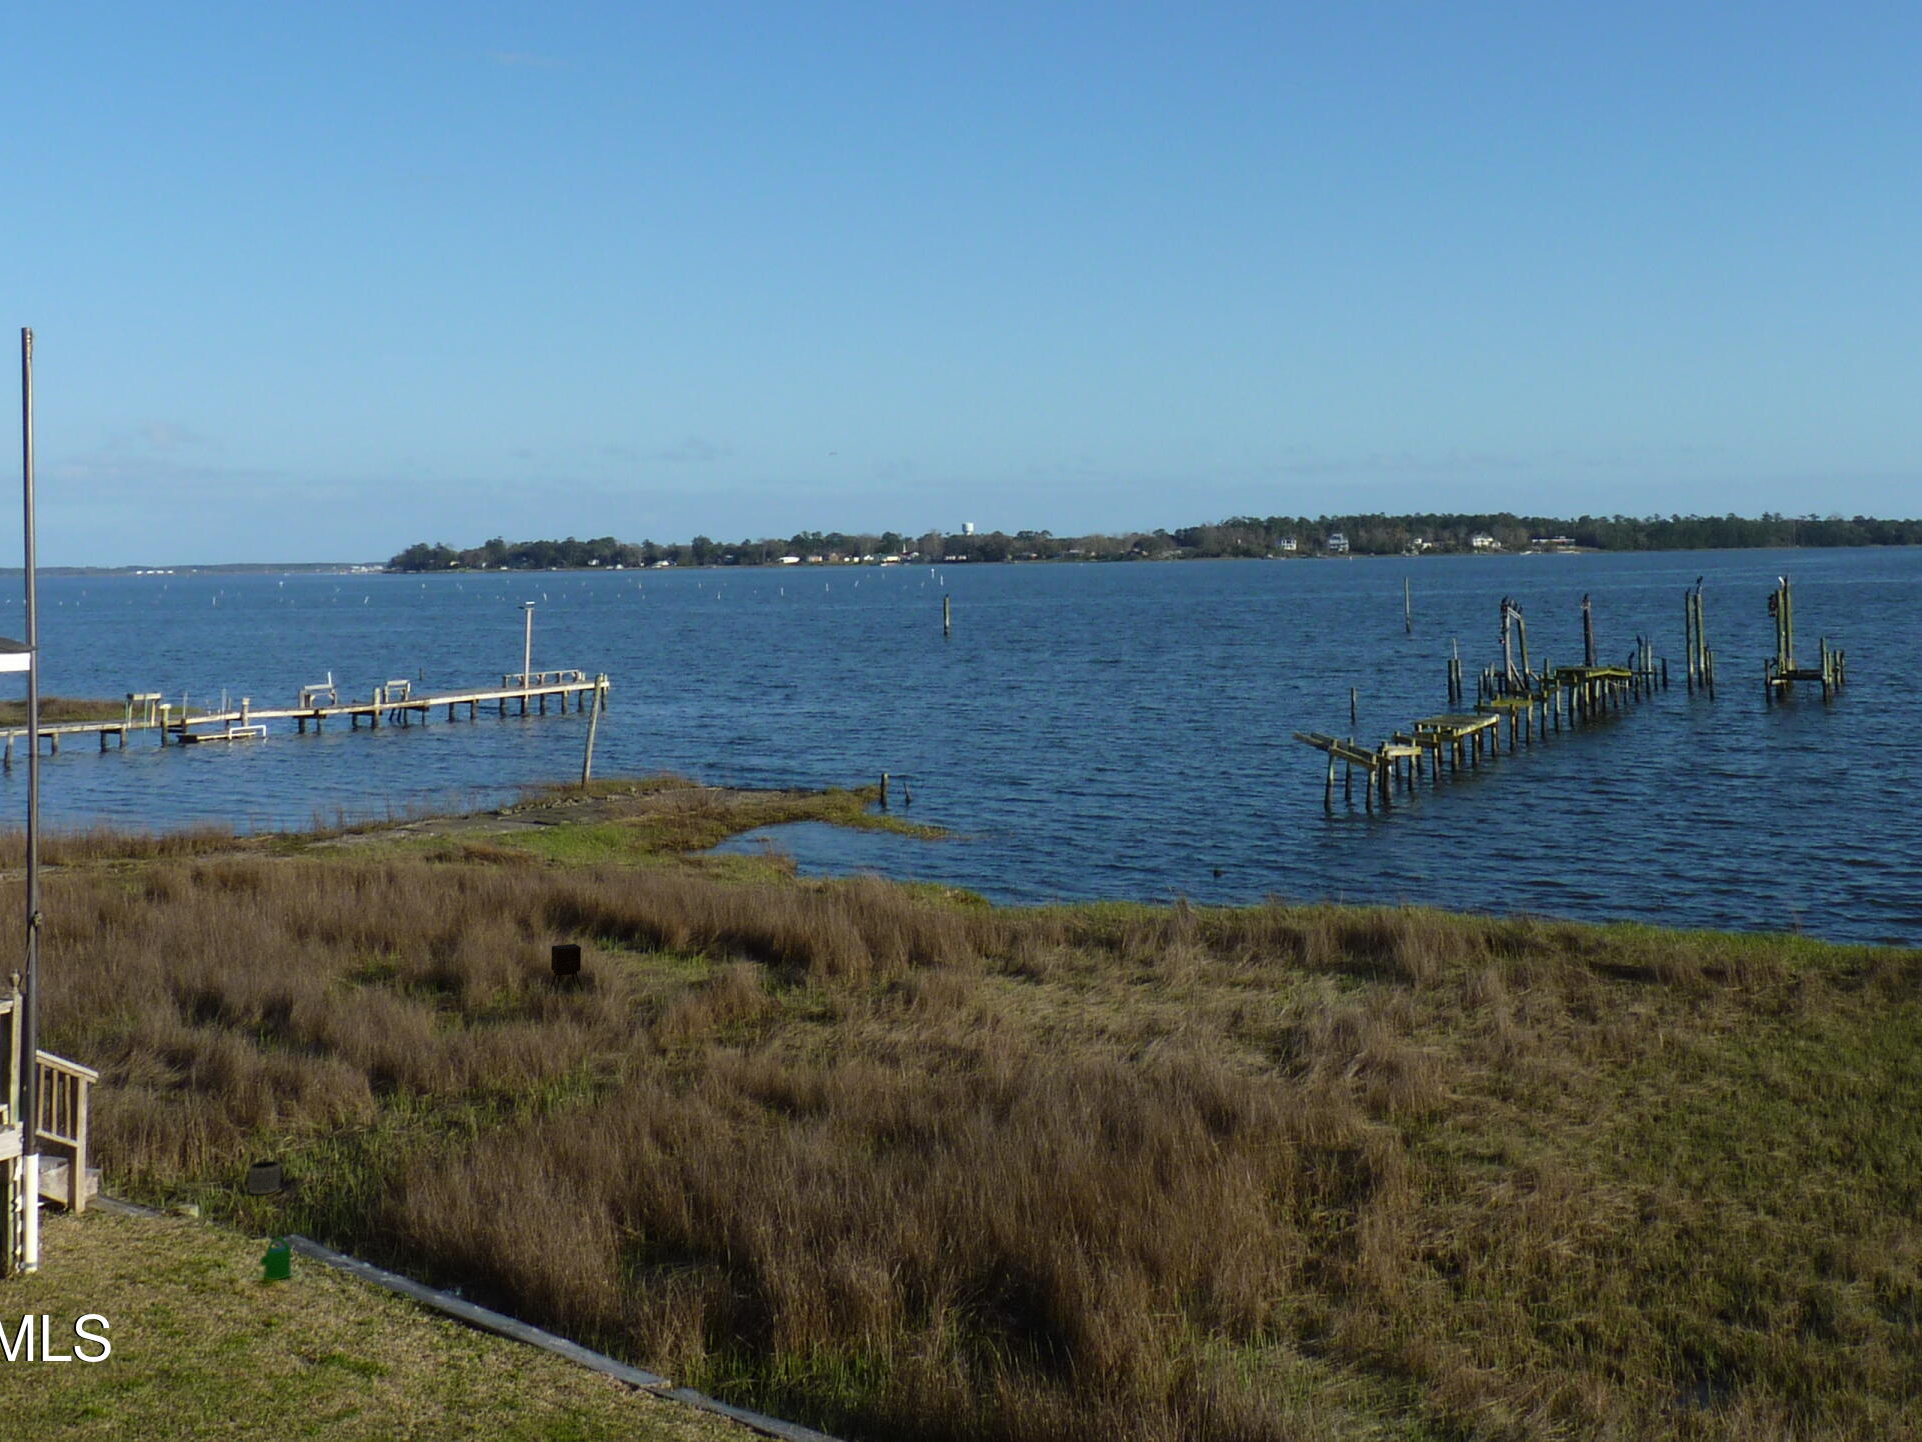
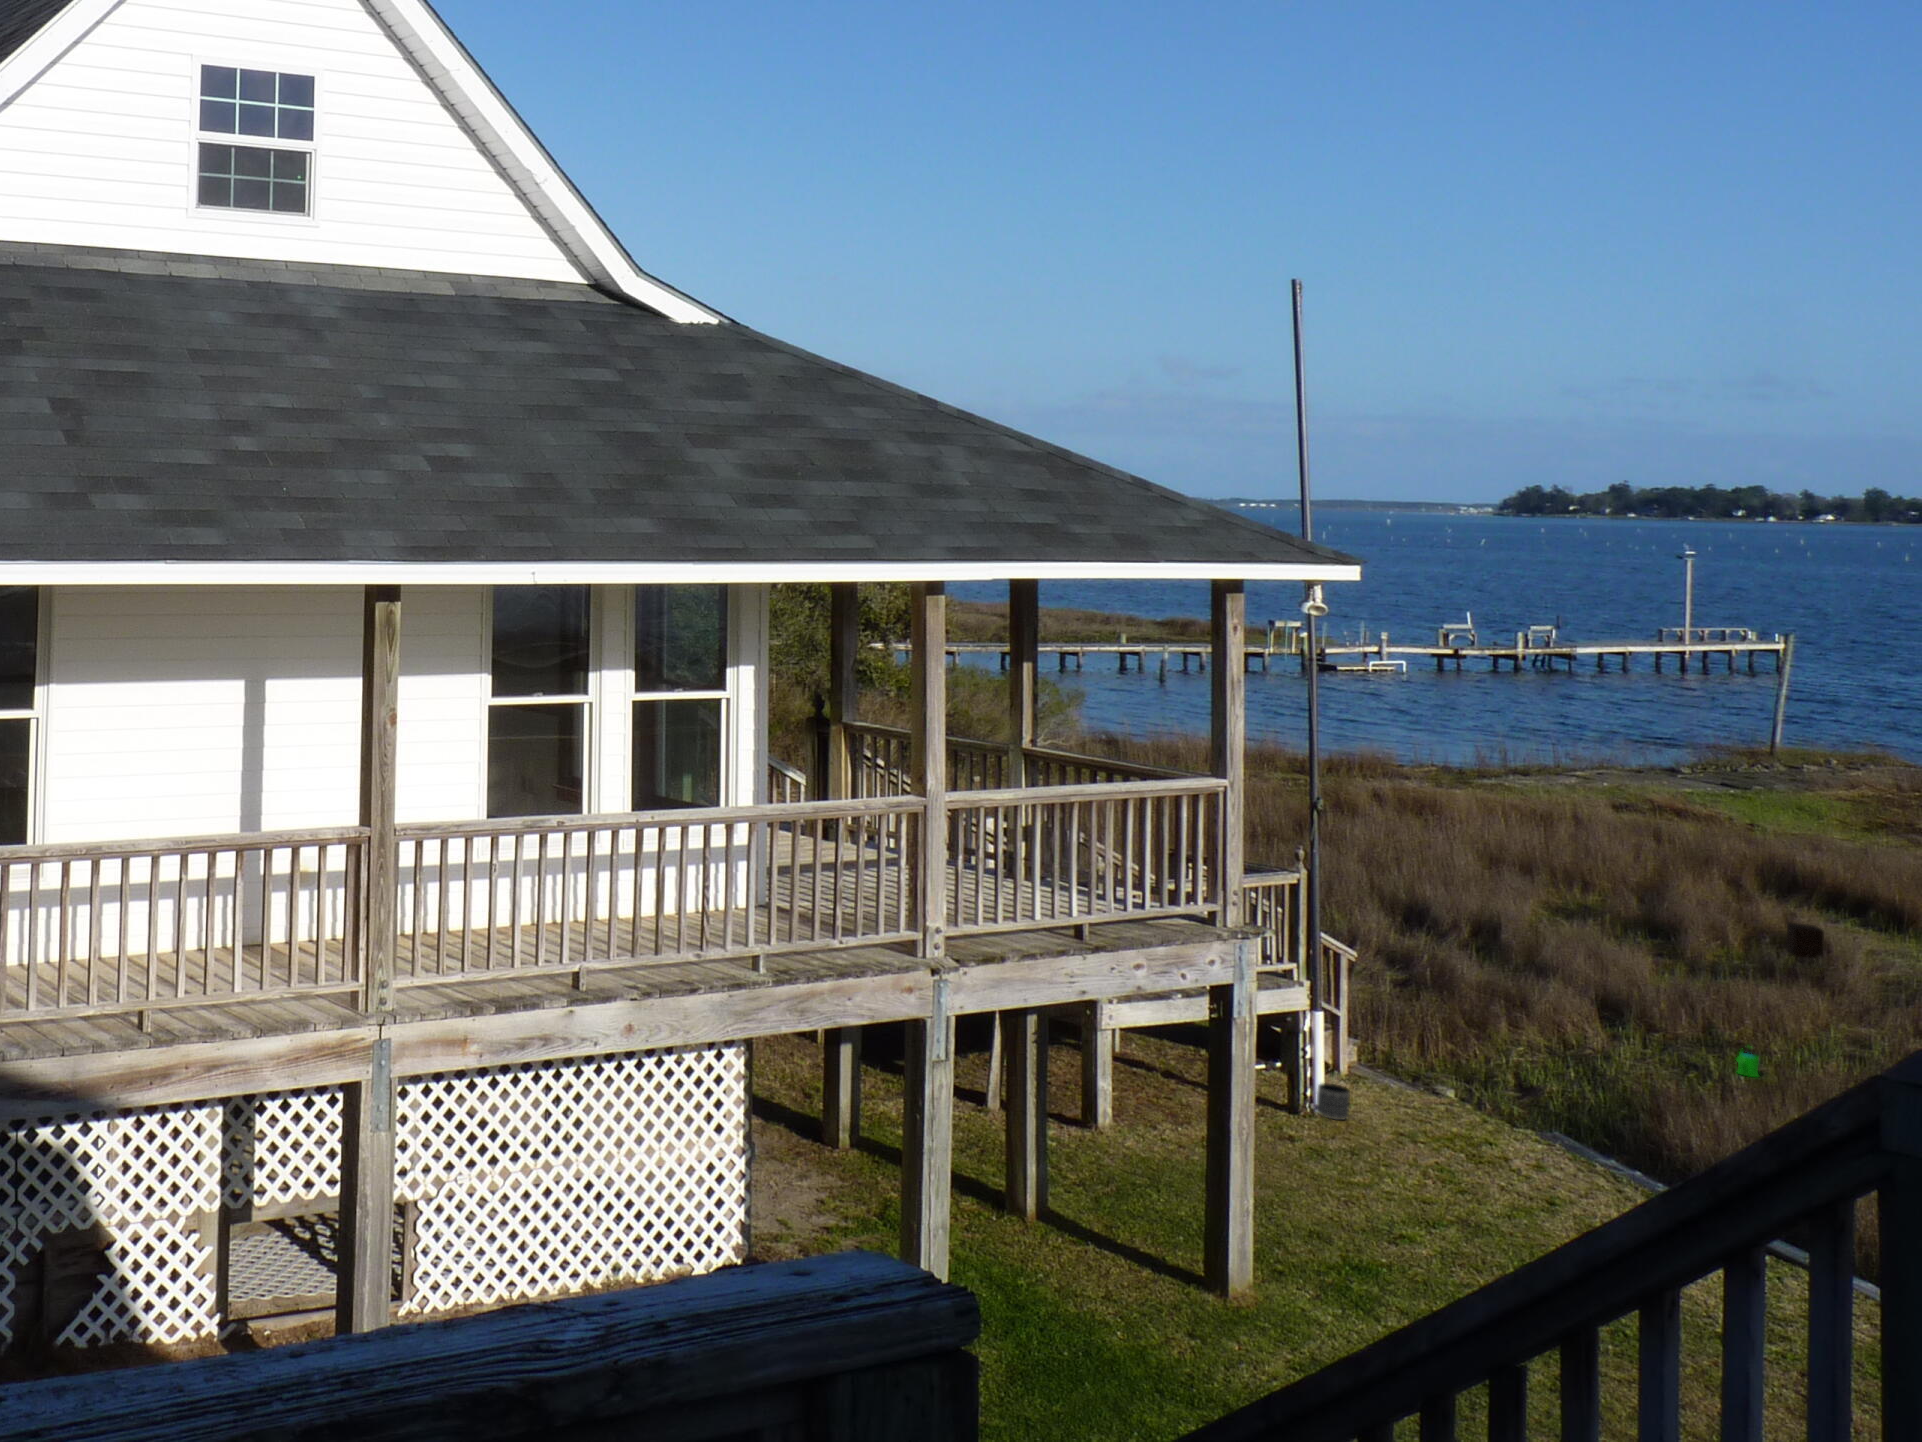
planter: present [249,1161,280,1194] -> present [1316,1083,1350,1120]
watering can: present [259,1237,292,1280] -> present [1737,1052,1759,1077]

